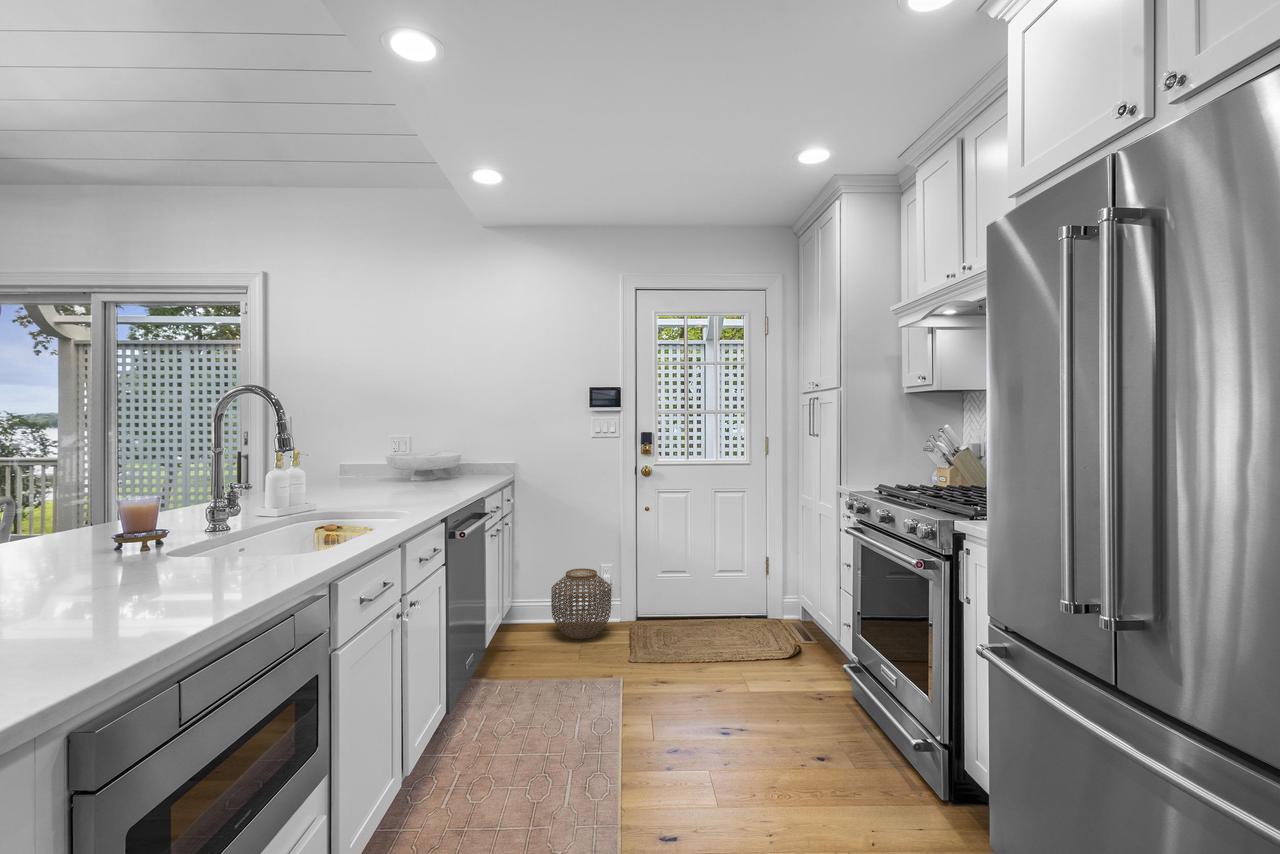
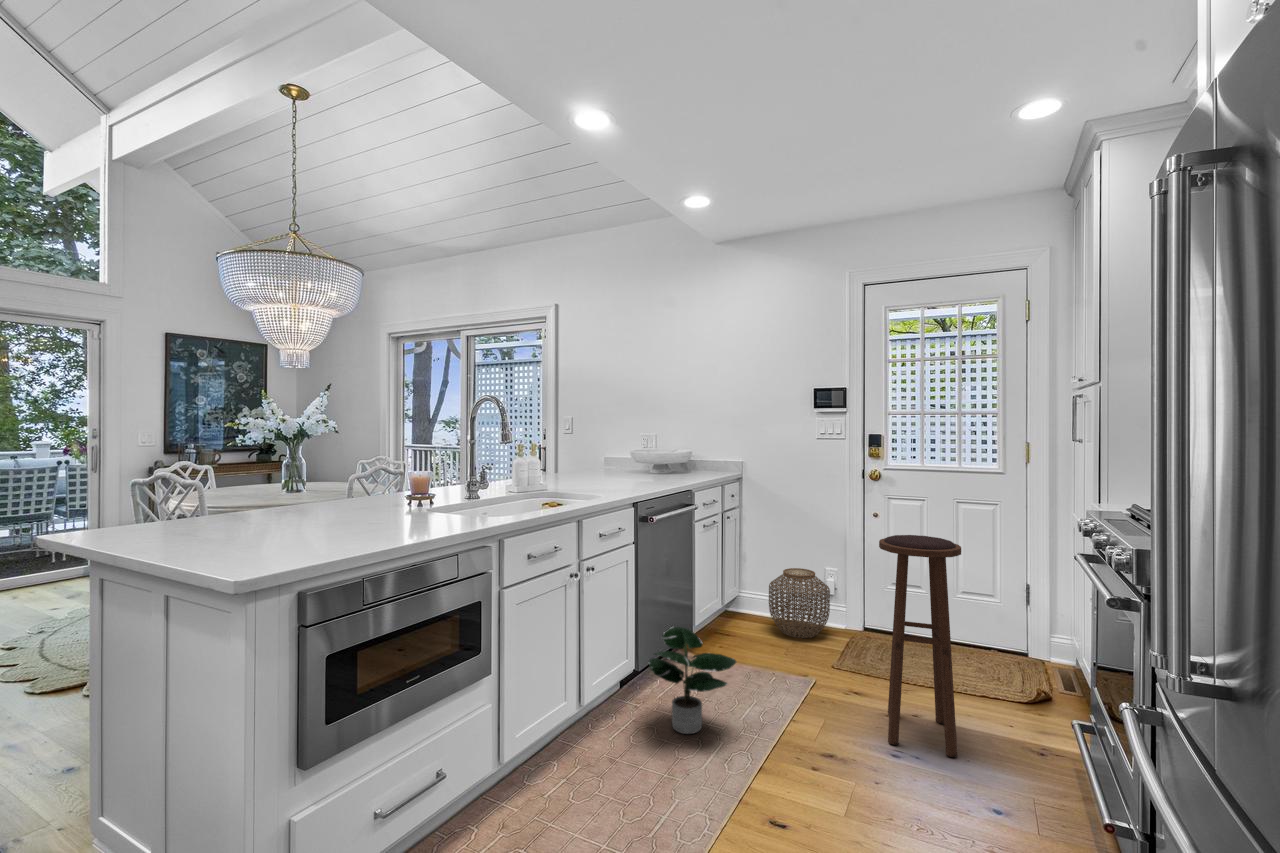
stool: none [697,526,769,723] -> present [879,535,961,757]
potted plant: none [480,654,578,772] -> present [648,627,736,734]

